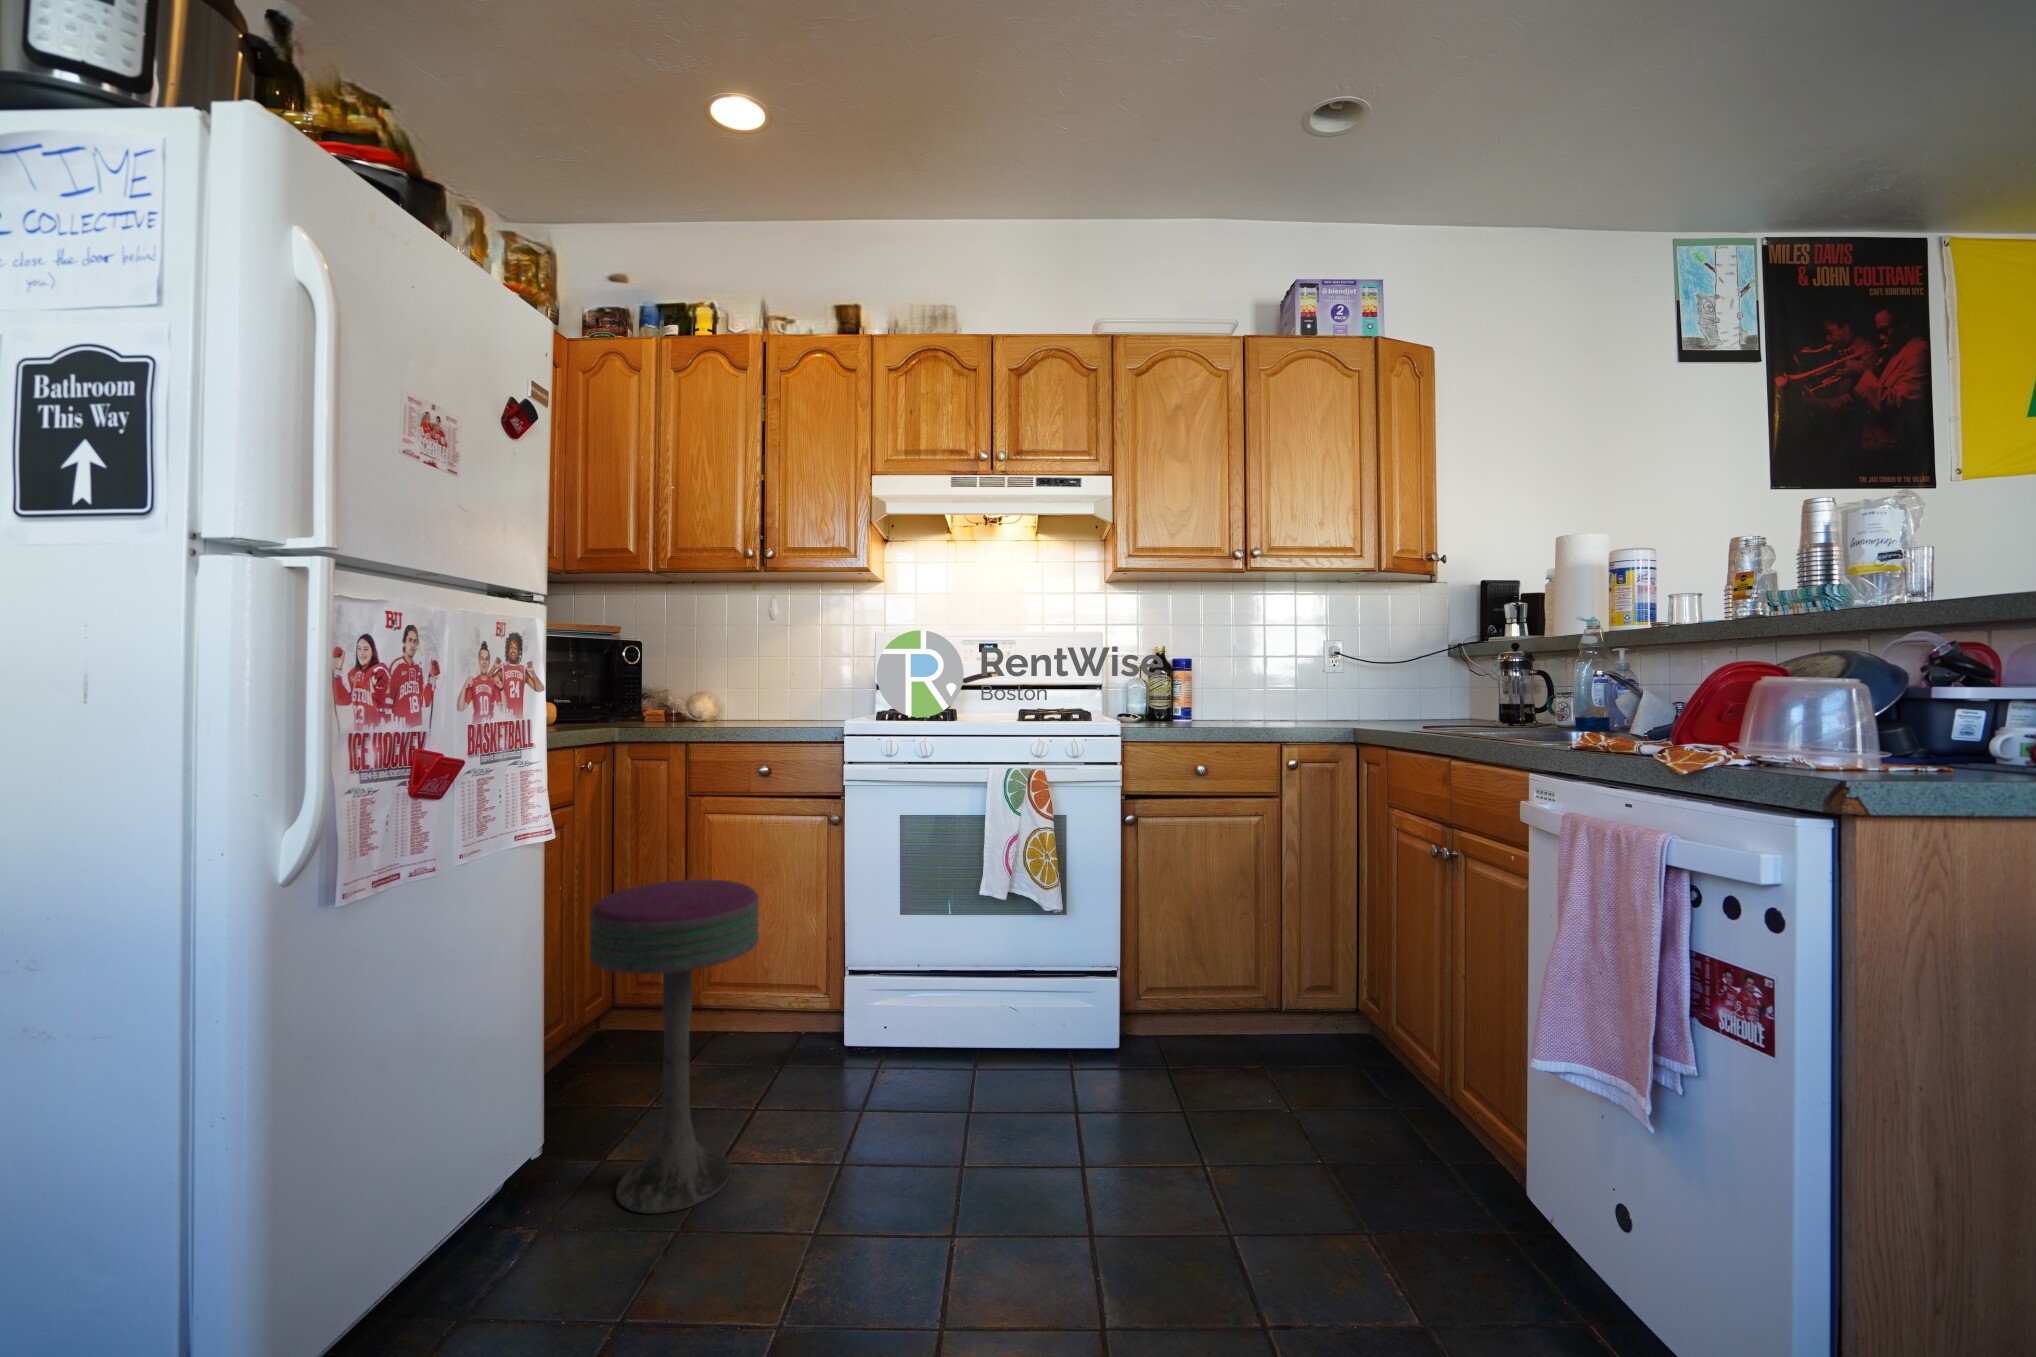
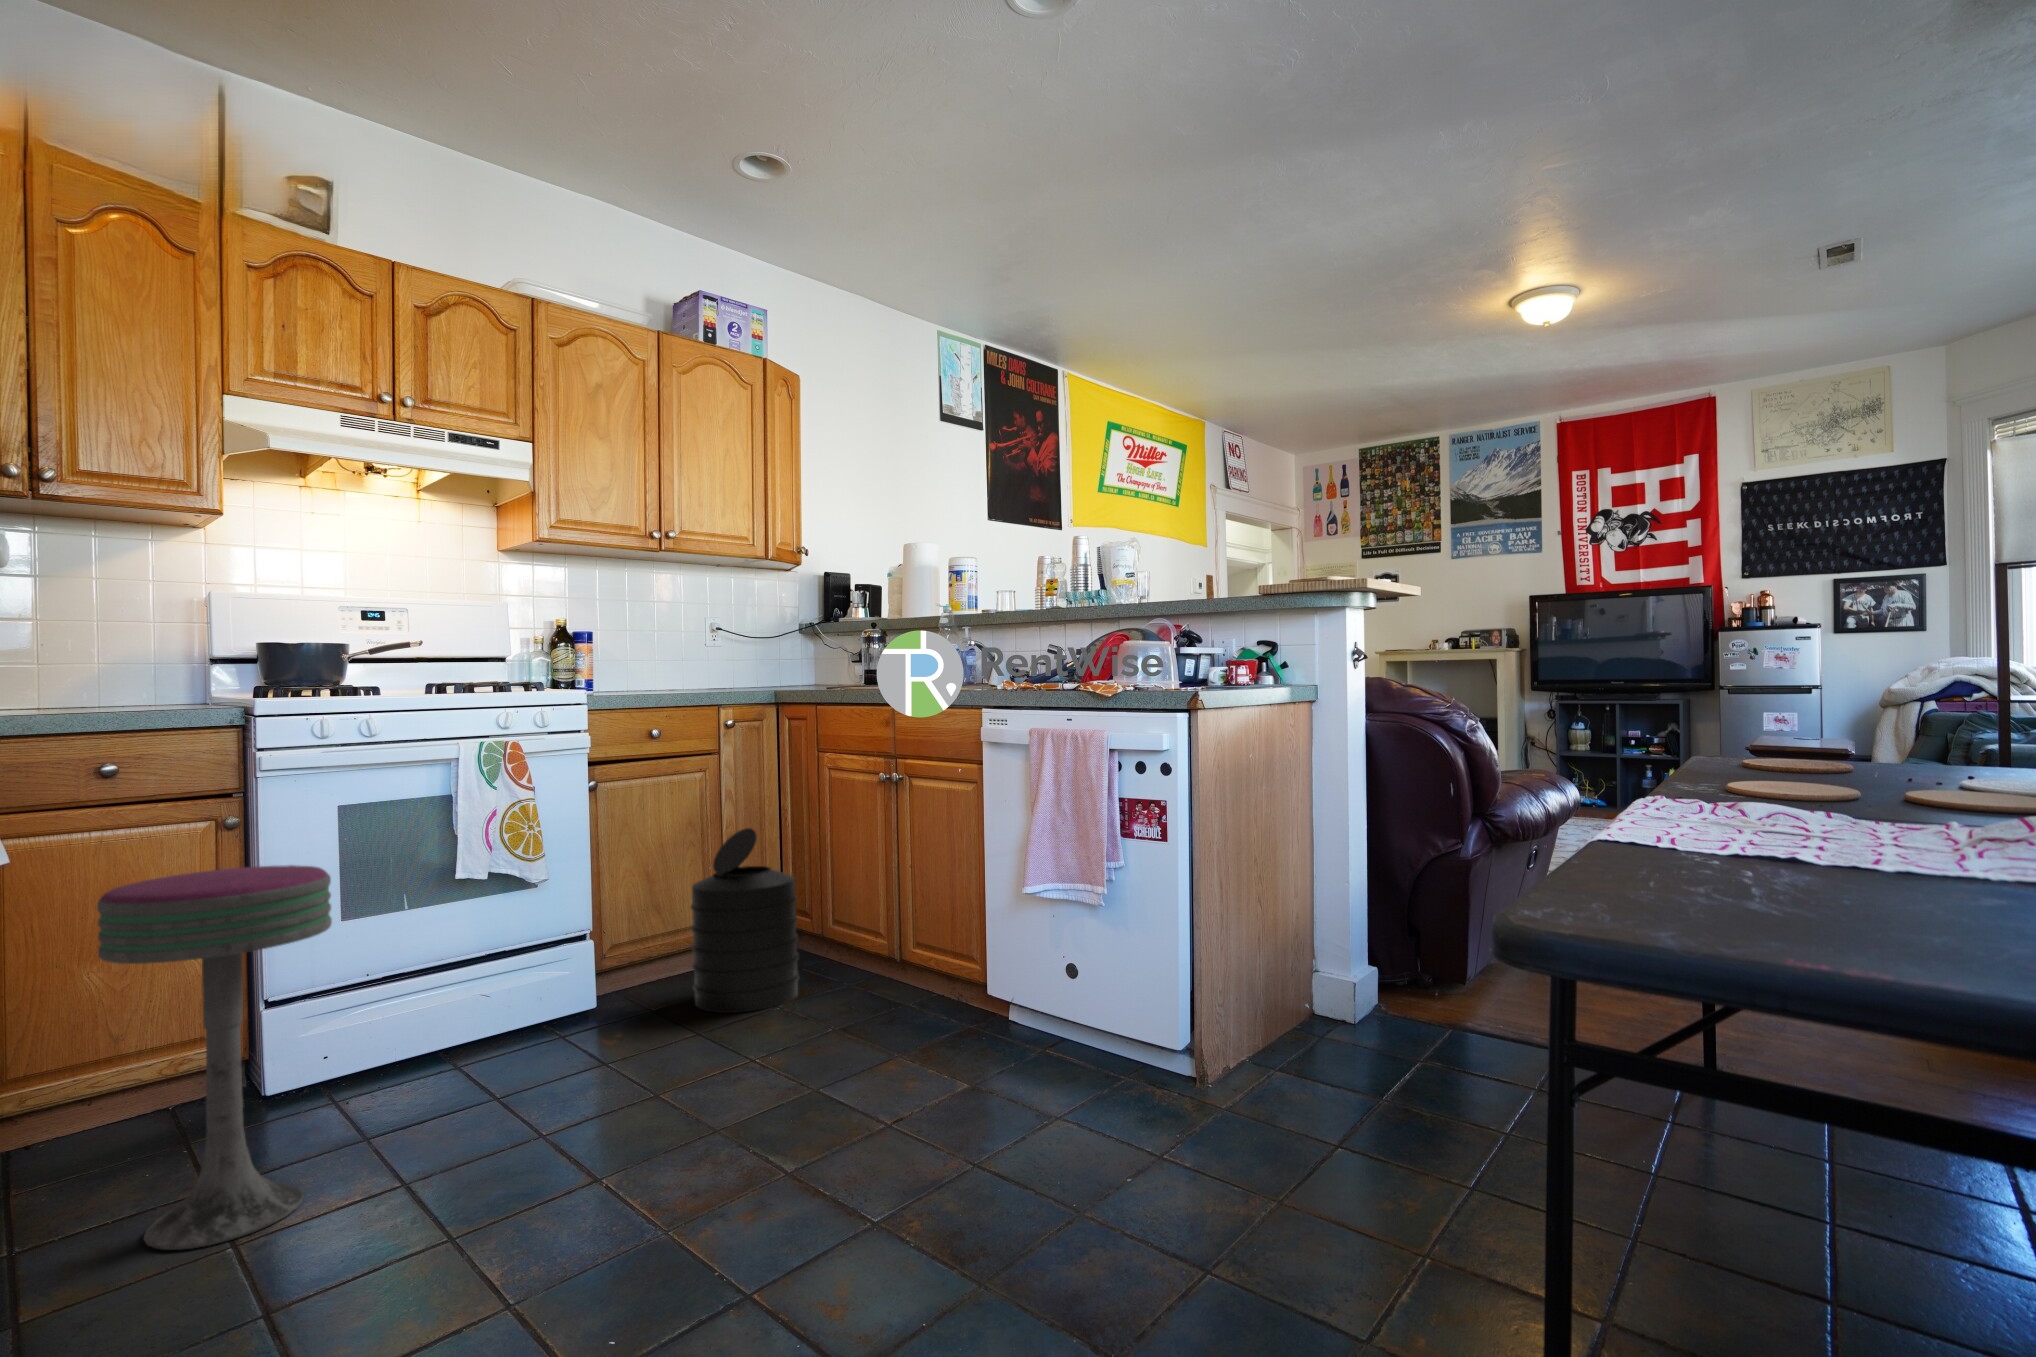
trash can: none [1204,893,1329,1120] -> present [690,828,799,1013]

